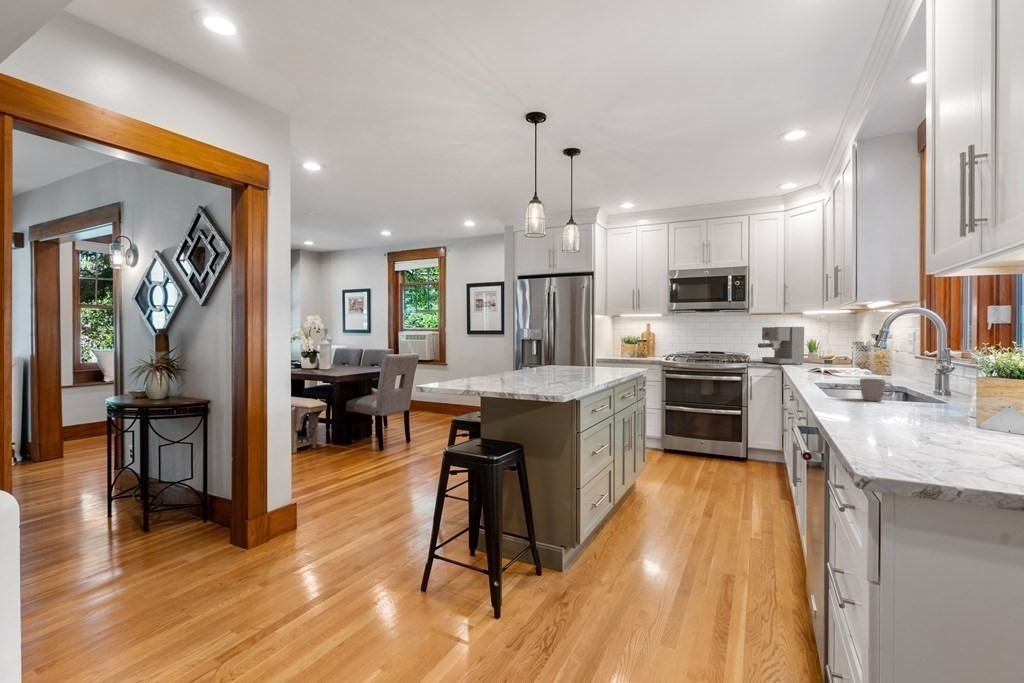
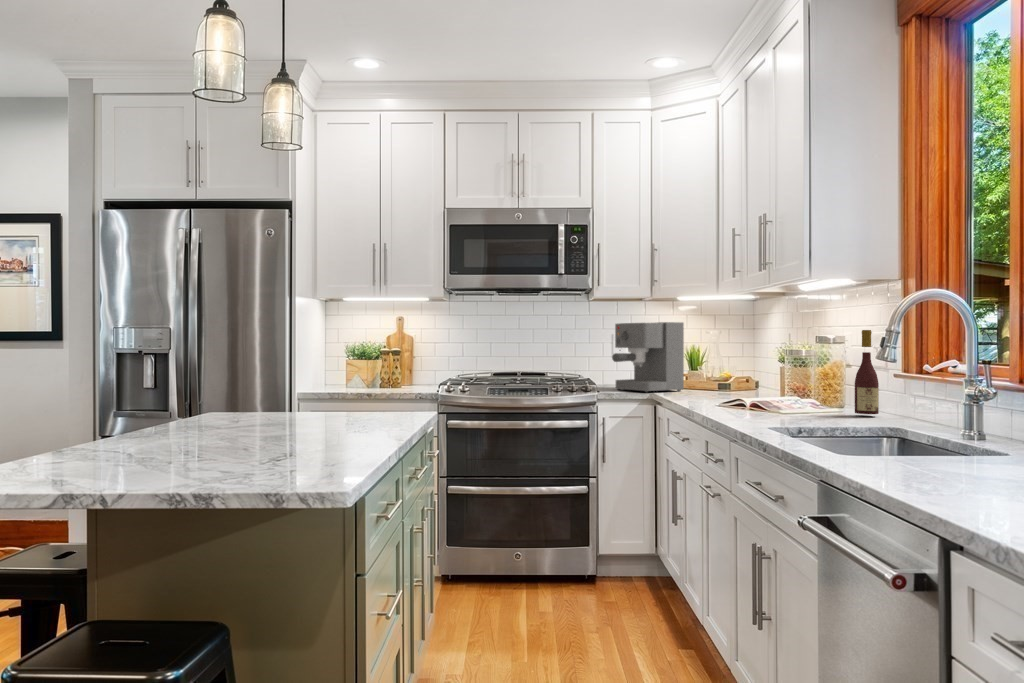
wine bottle: none [888,334,905,381] -> present [855,330,879,414]
mug: present [860,378,894,401] -> none [914,421,991,475]

